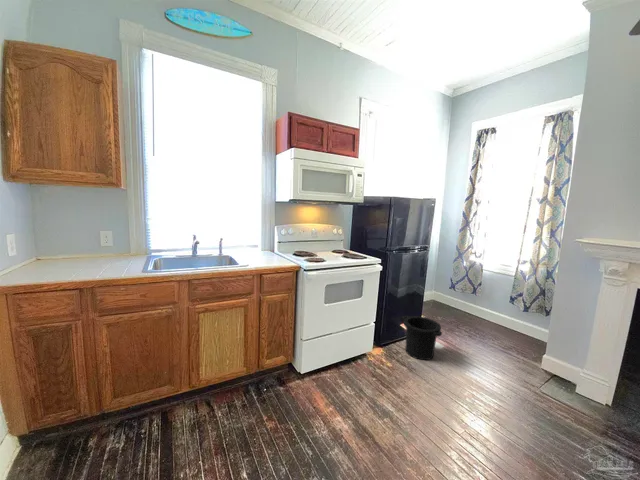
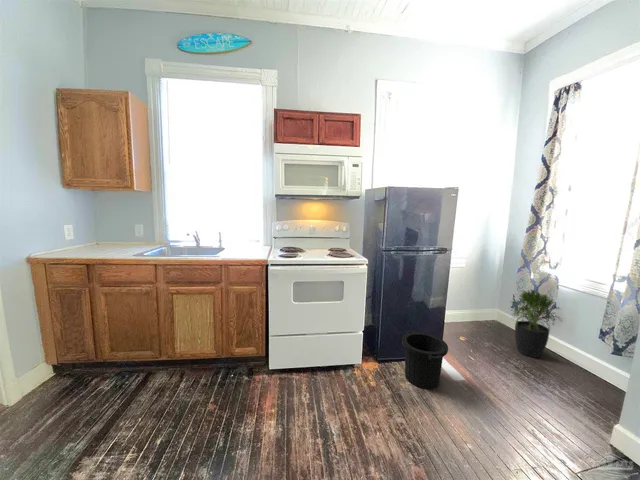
potted plant: none [451,273,487,323] -> present [512,290,559,358]

